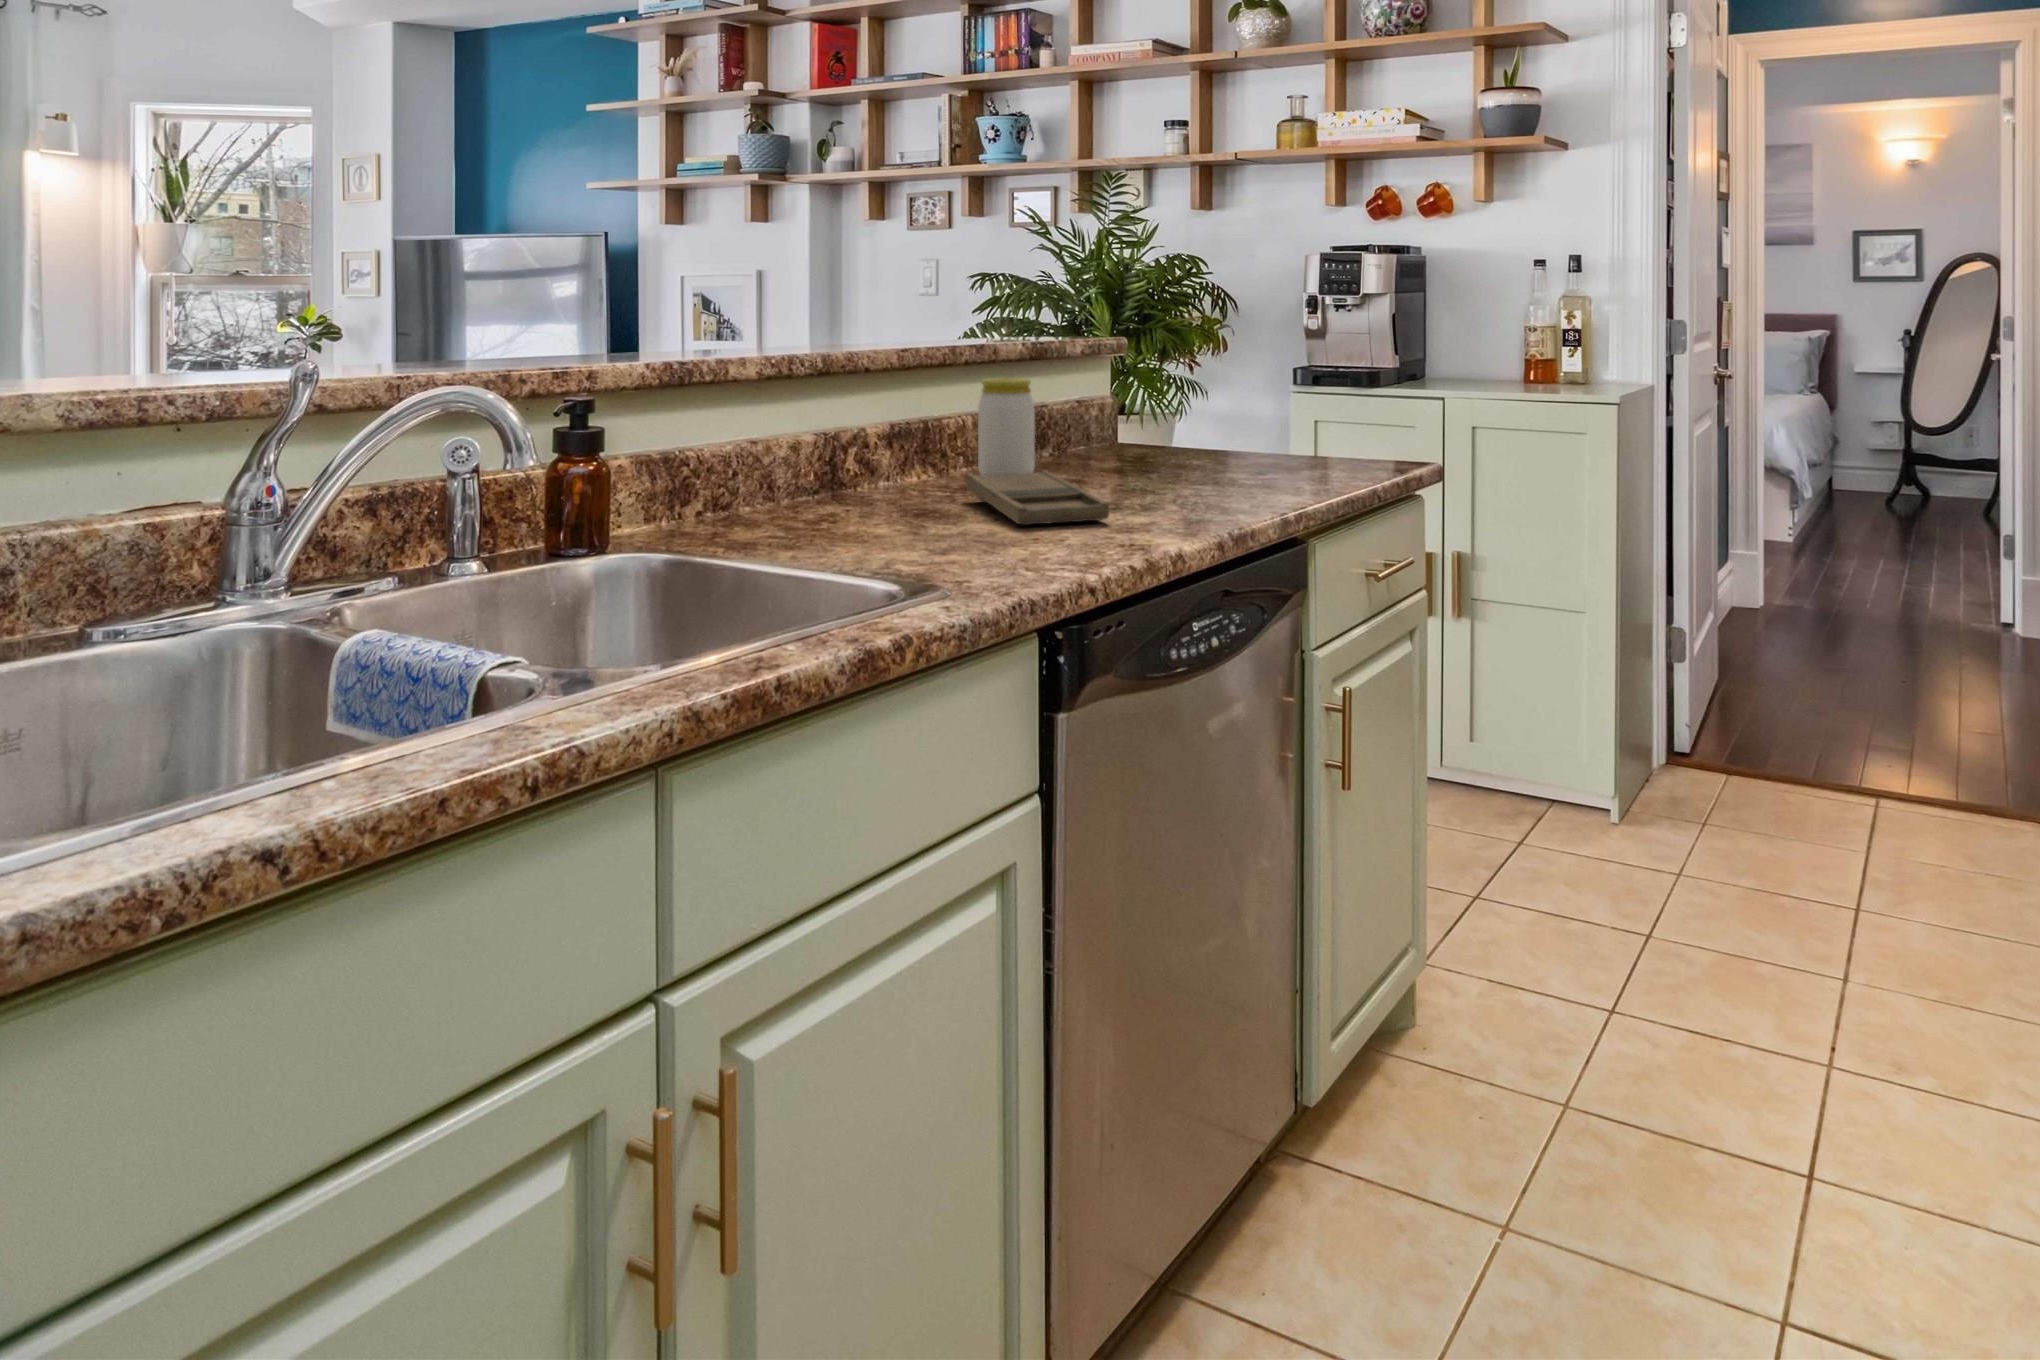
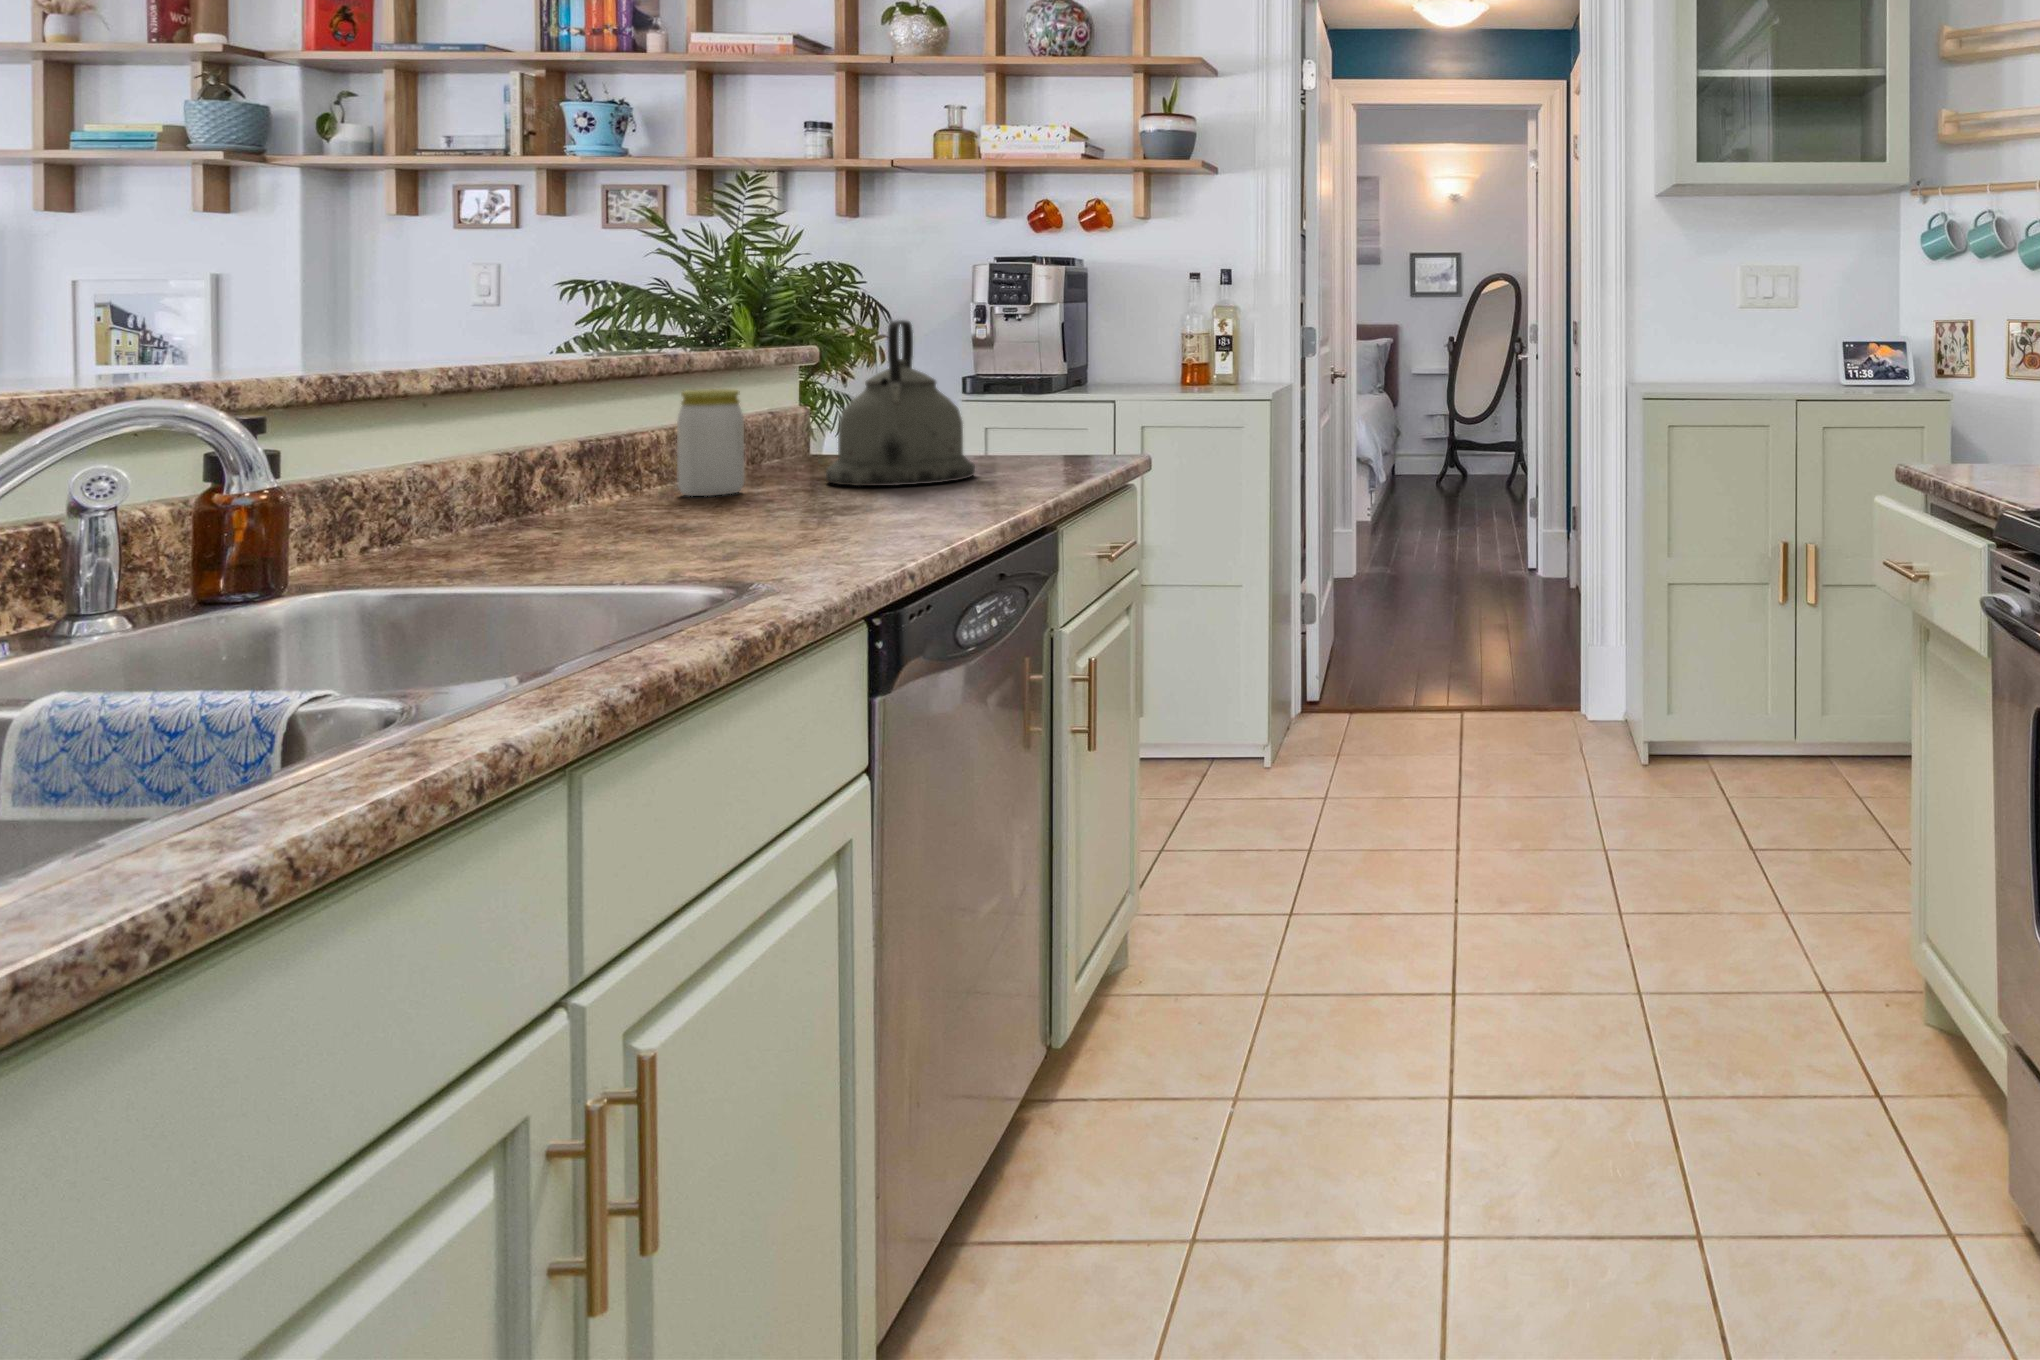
kettle: none [1108,313,1249,480] -> present [826,320,975,486]
tray: present [966,470,1109,525] -> none [689,480,875,532]

